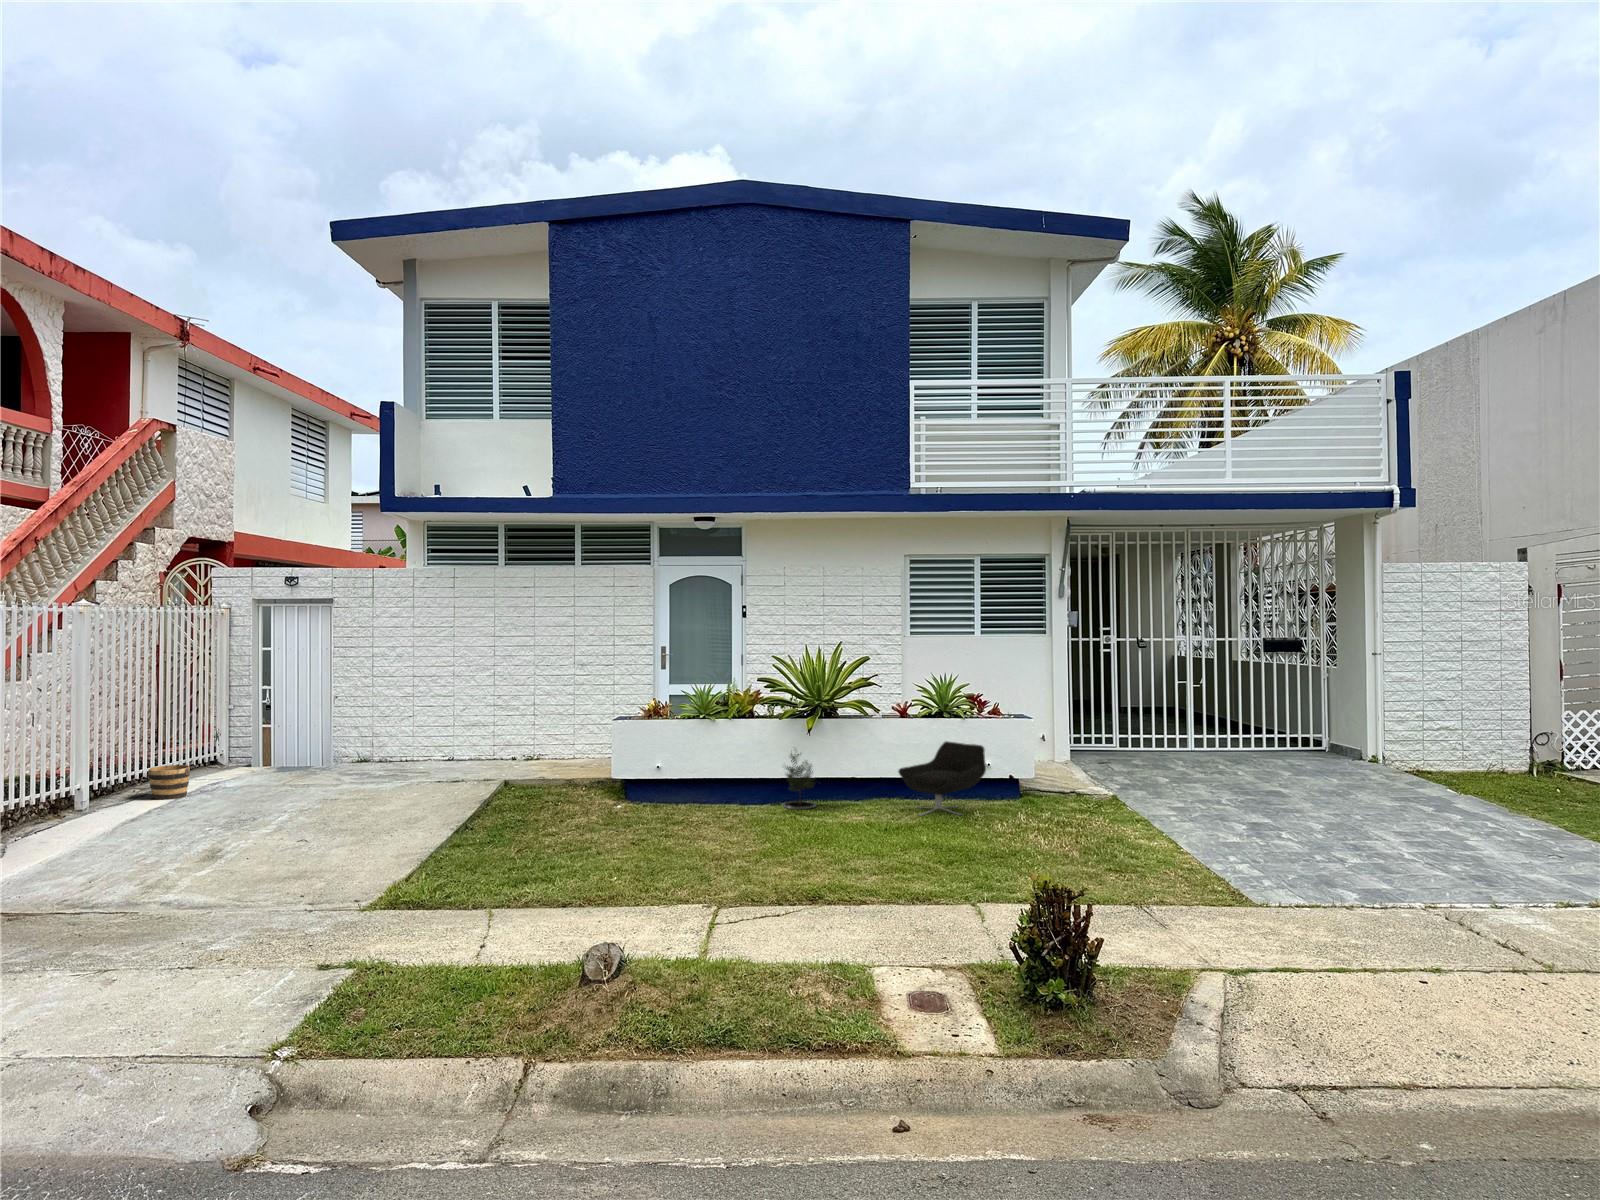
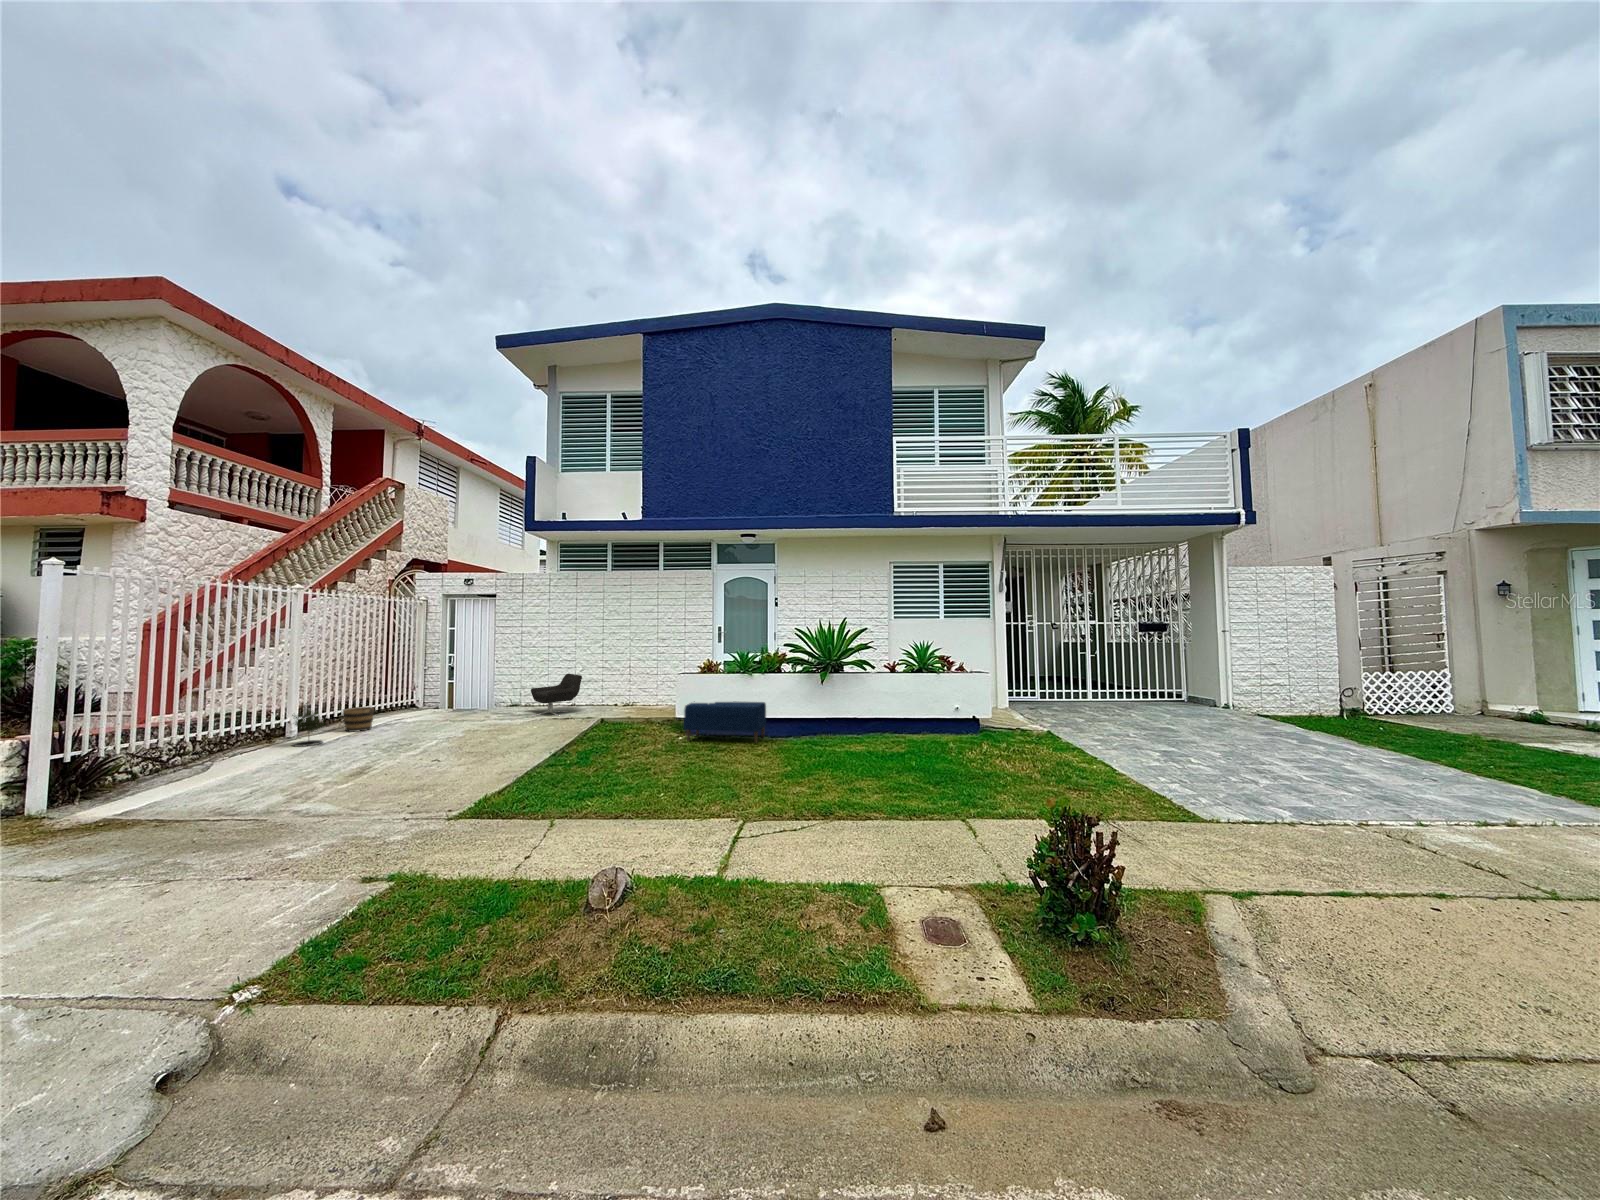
lounge chair: present [898,741,986,816] -> present [531,674,582,716]
potted tree: present [783,753,816,809] -> present [292,703,324,747]
bench: none [624,755,734,812] -> present [684,701,766,743]

